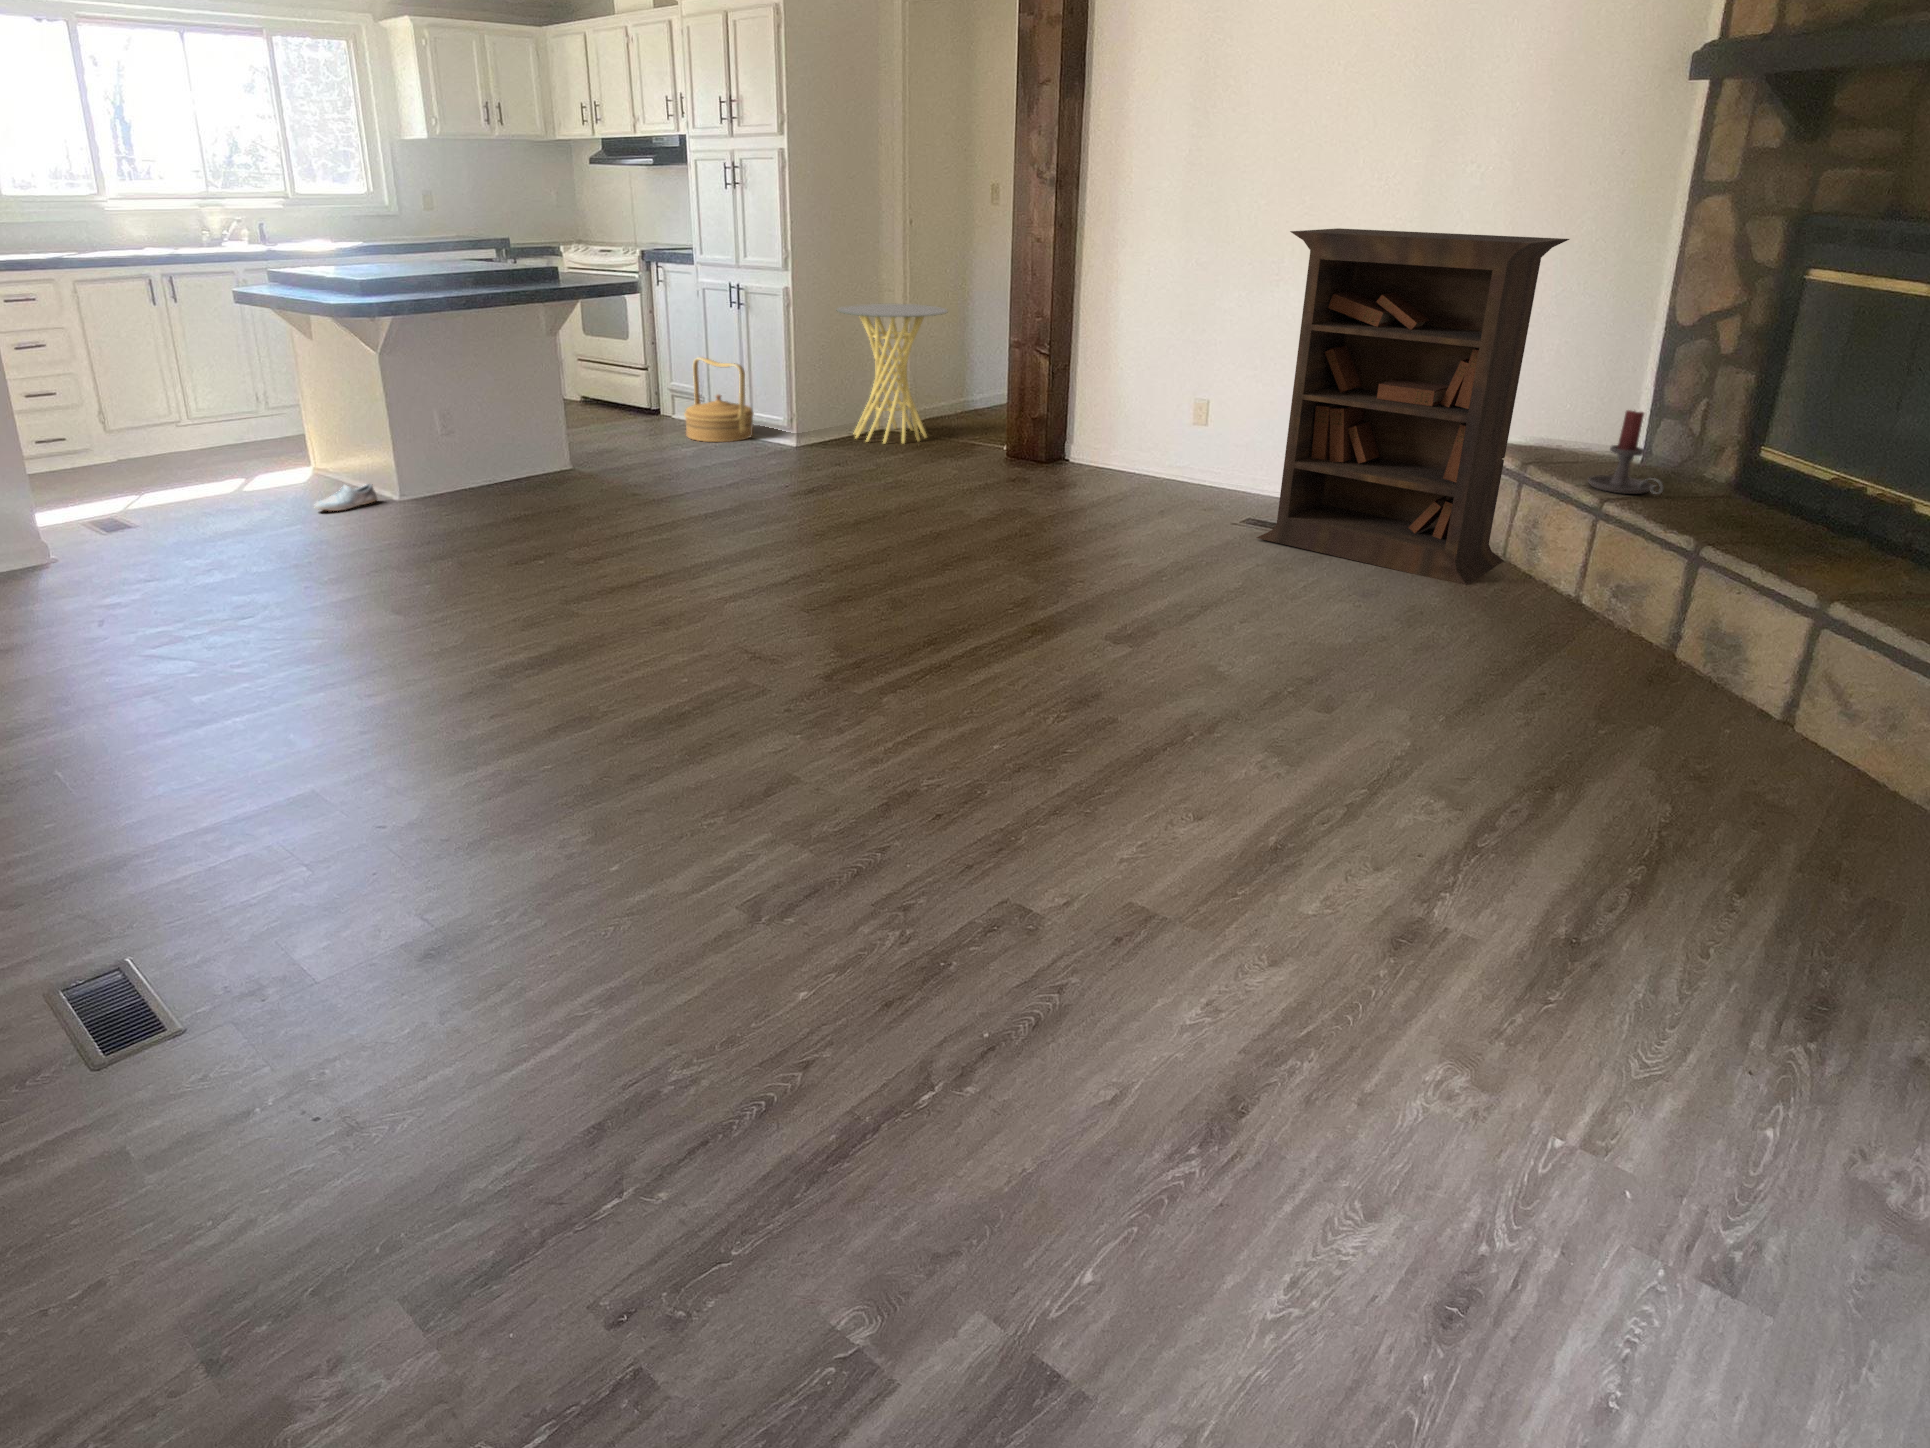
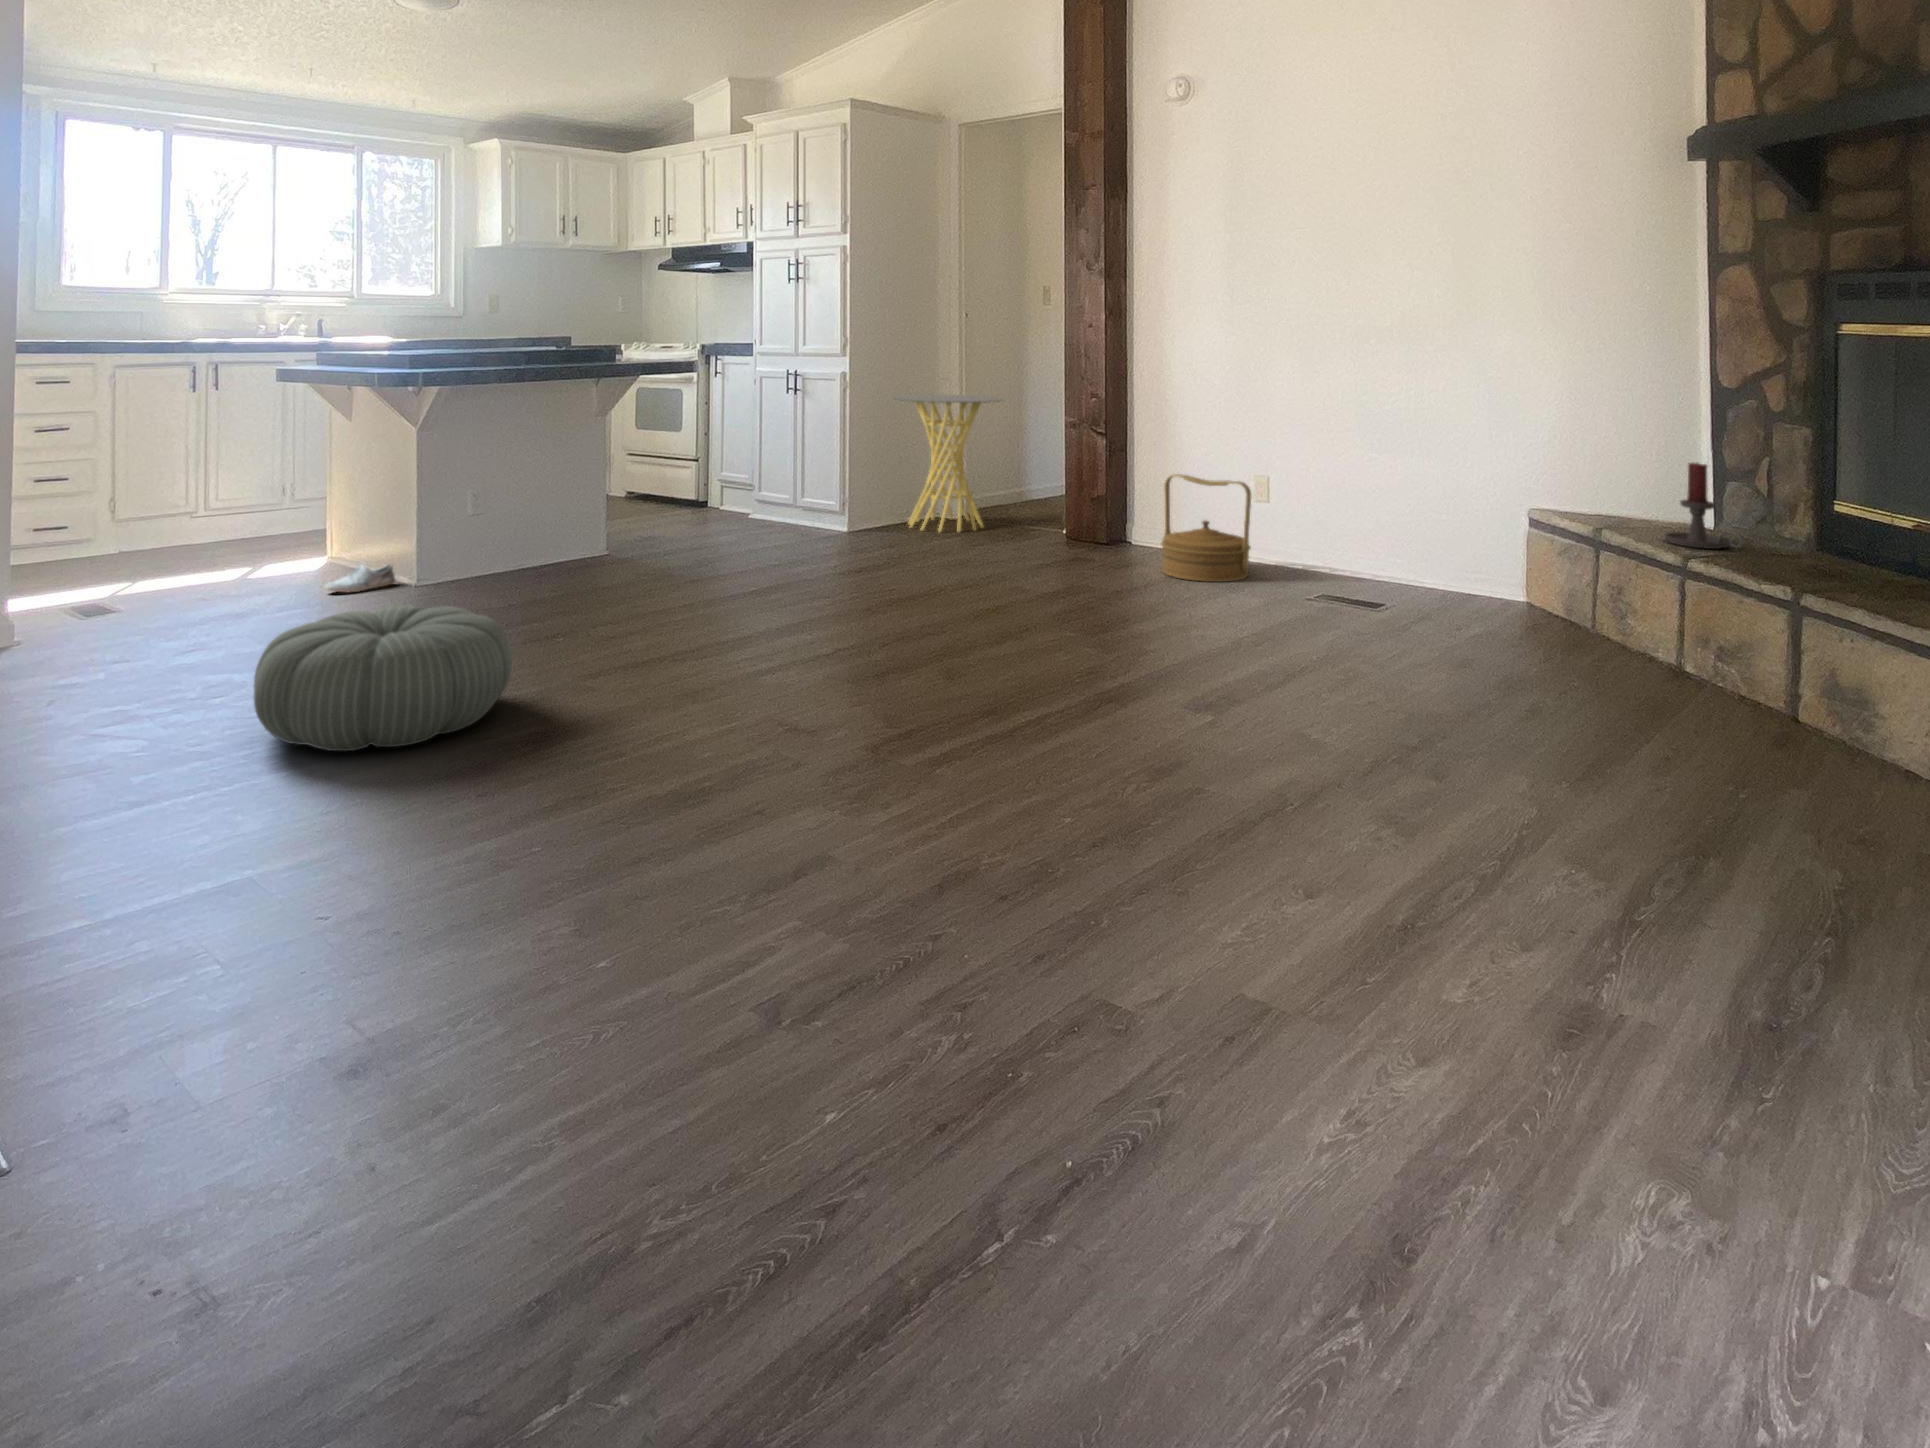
bookcase: present [1257,228,1569,585] -> none [1330,300,1601,655]
woven basket: present [684,357,754,442] -> present [1161,474,1251,582]
pouf: none [283,547,505,679] -> present [254,605,512,751]

